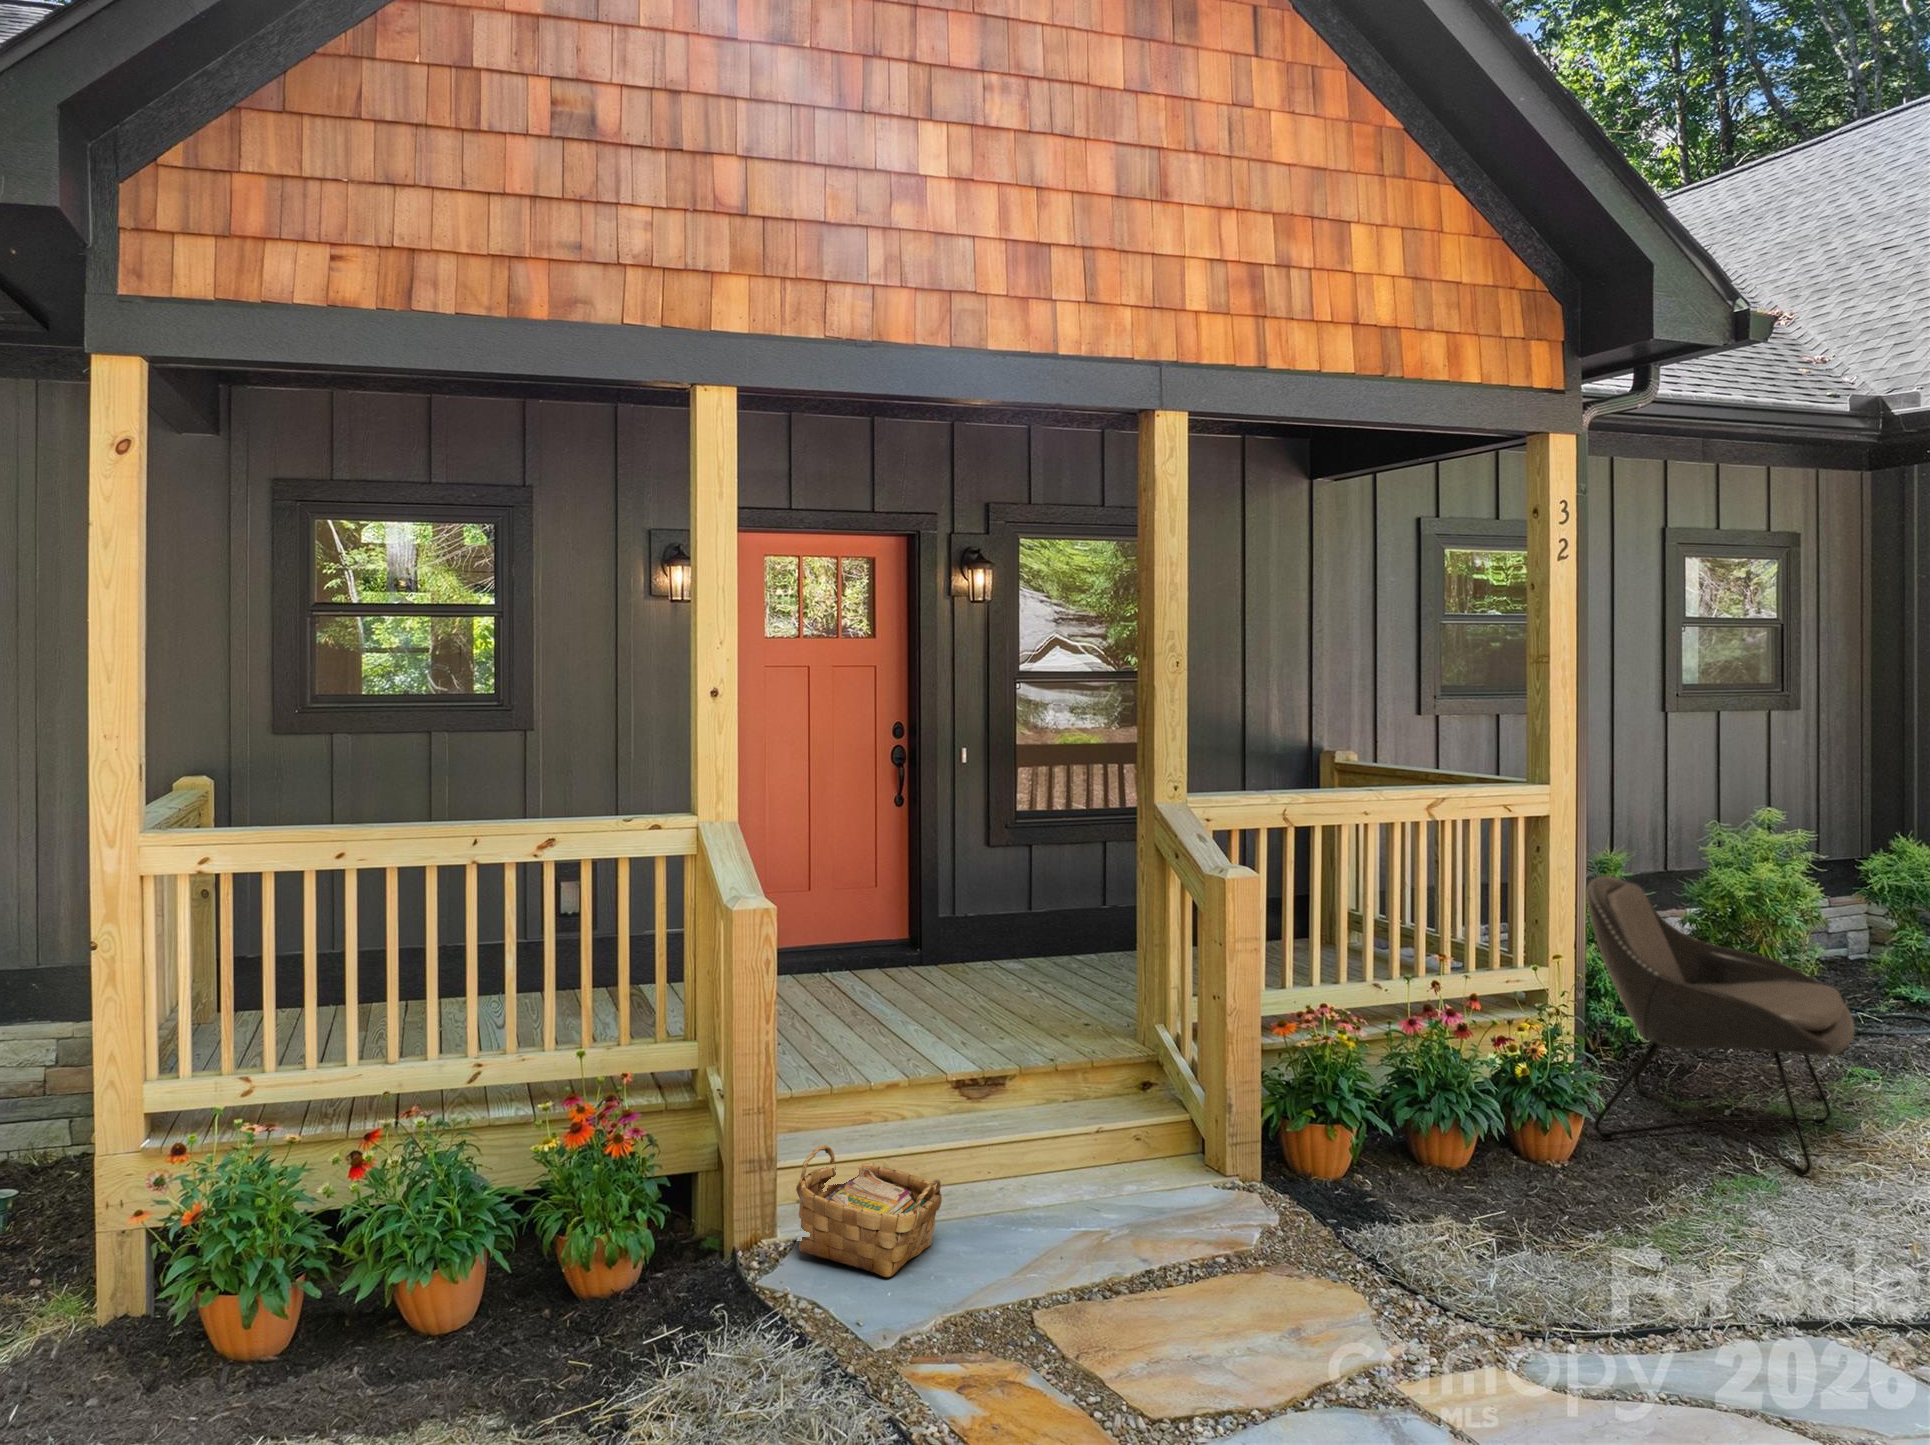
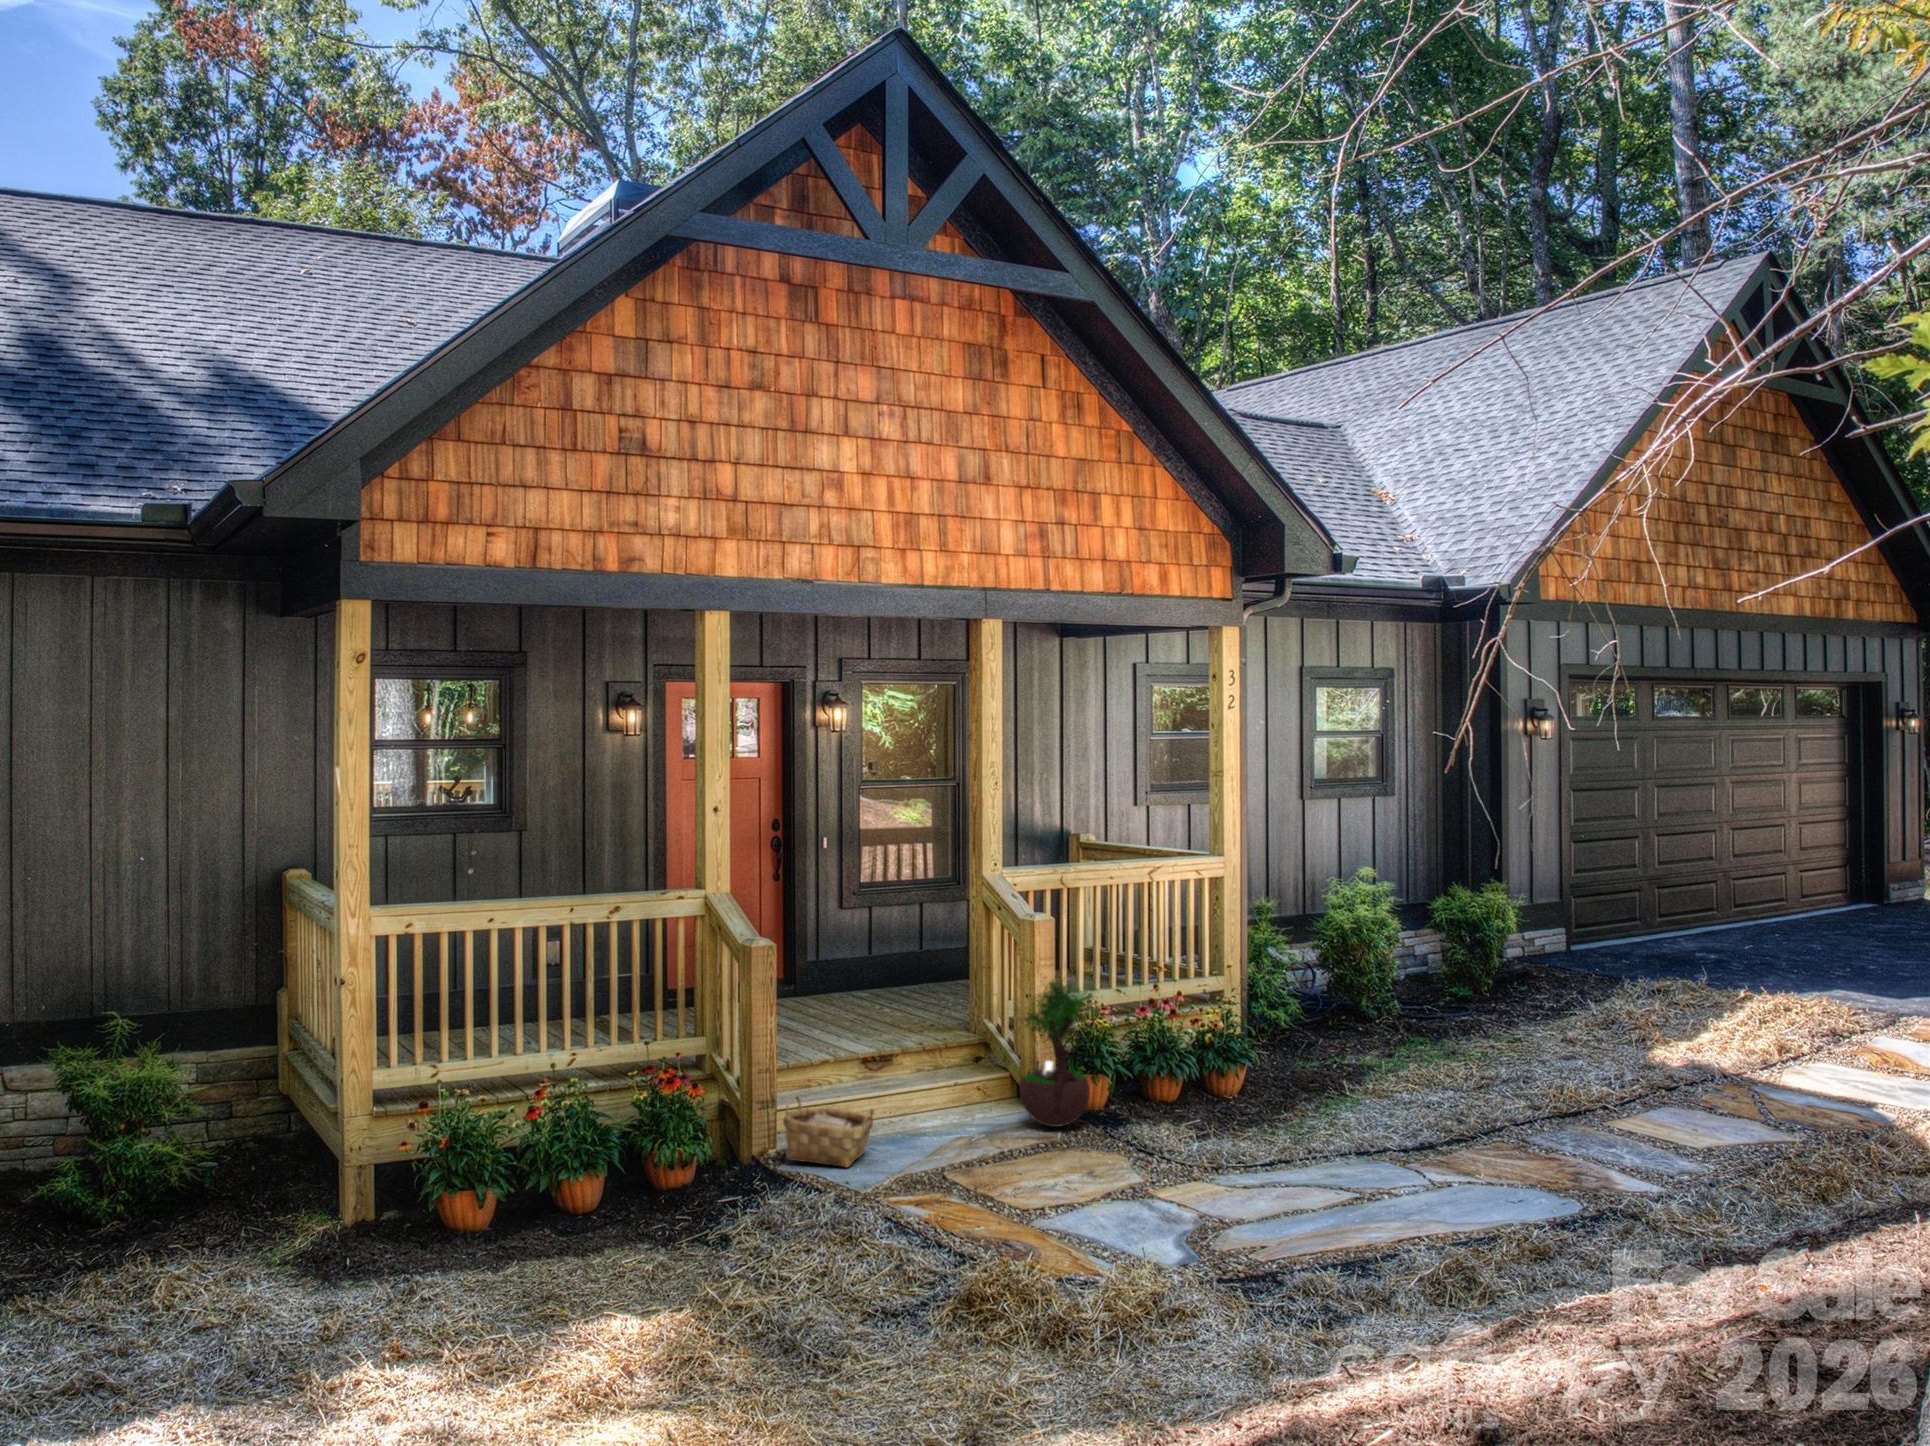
lounge chair: present [1586,876,1855,1176] -> none [1247,913,1398,1089]
potted tree: none [1178,956,1337,1218] -> present [1011,974,1099,1127]

